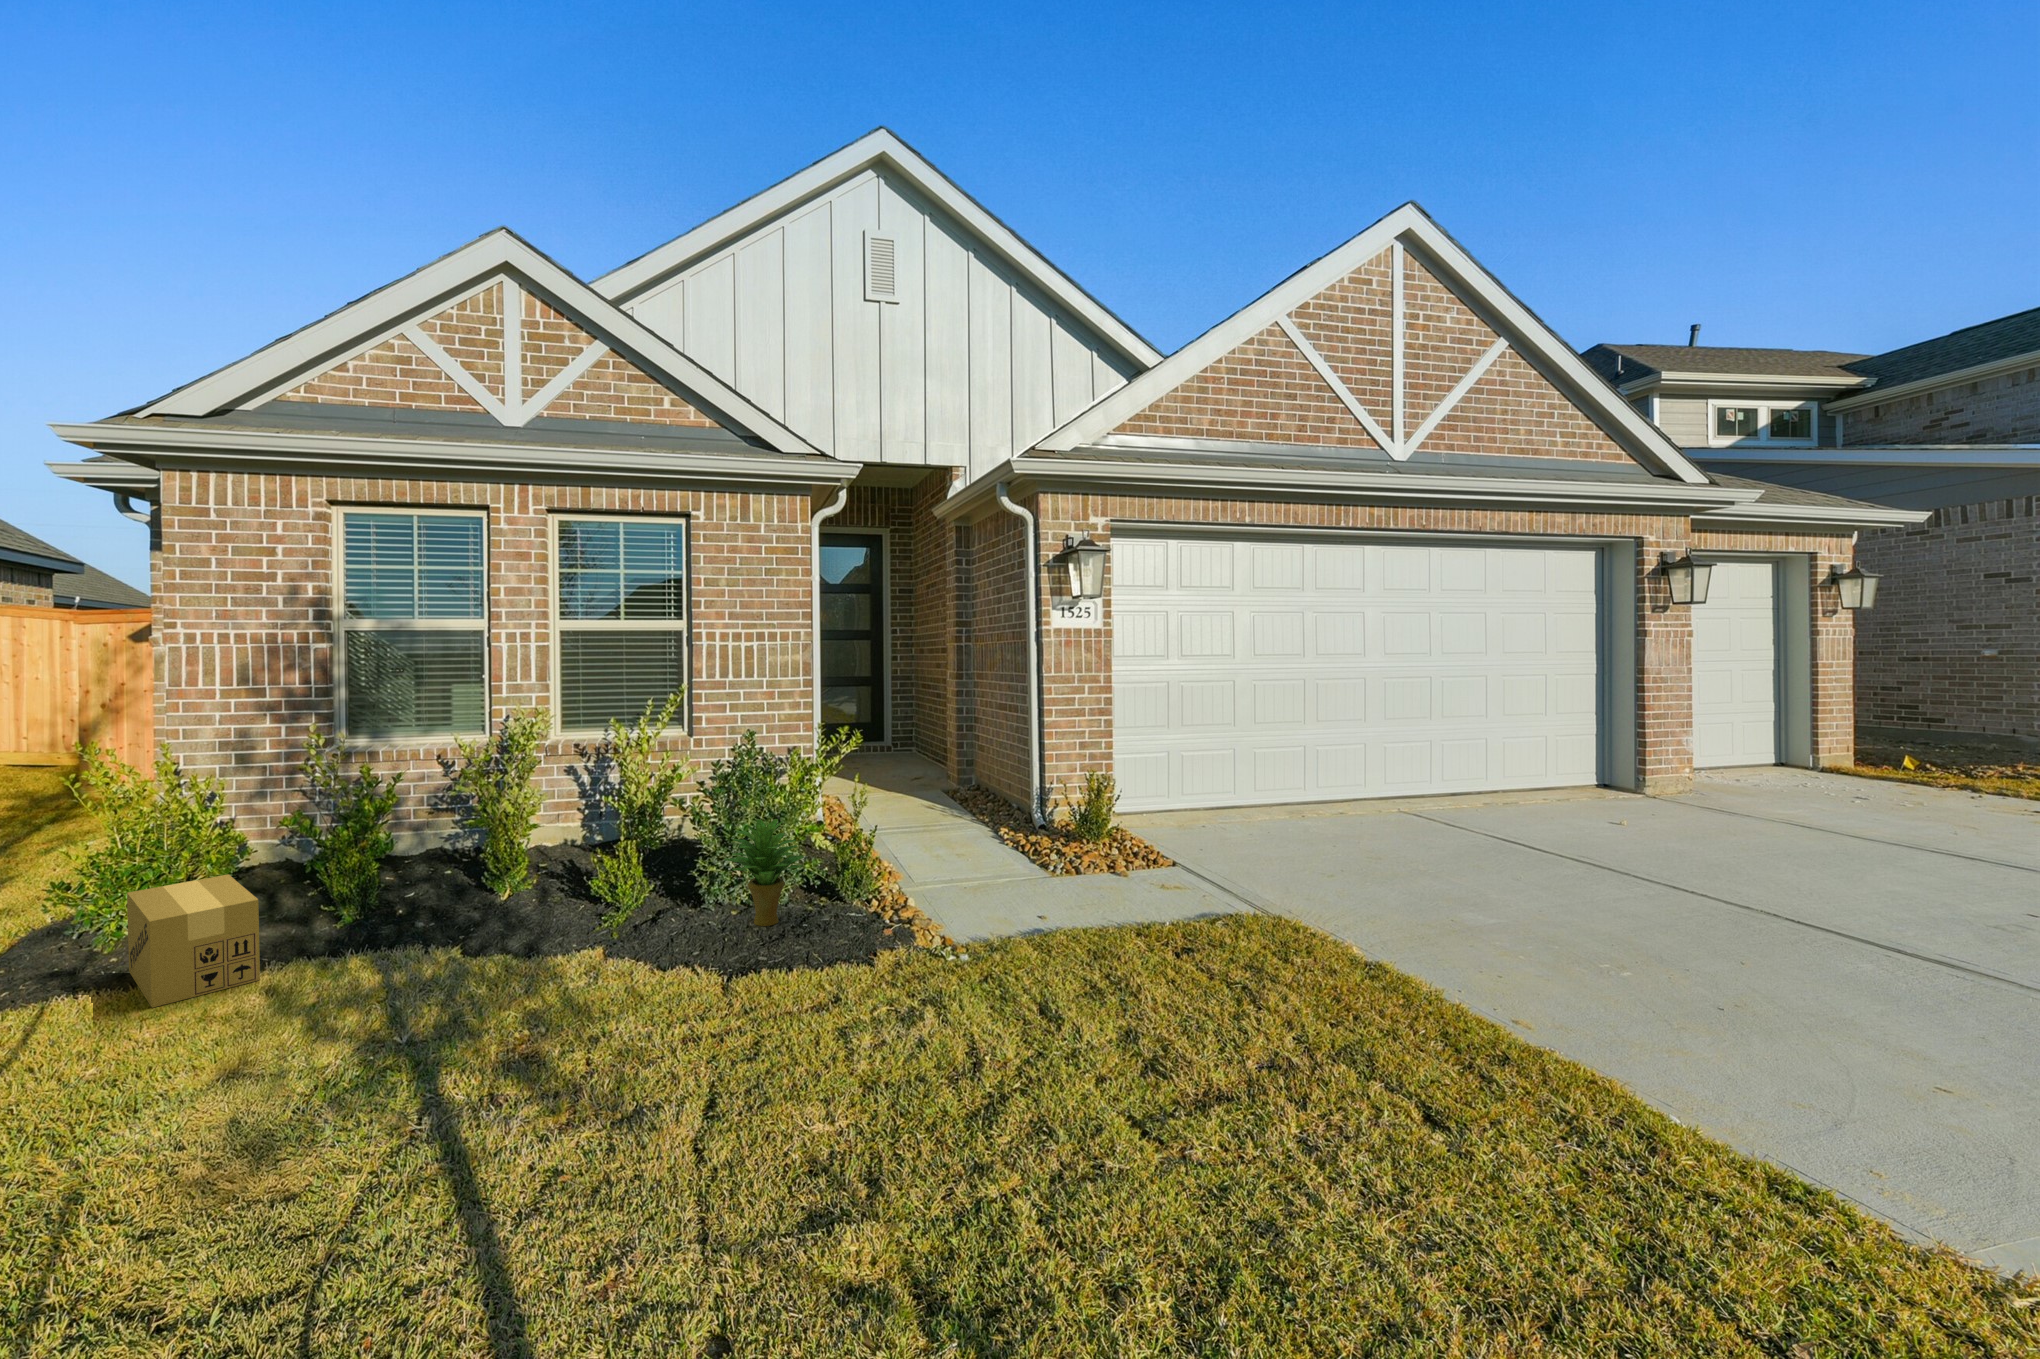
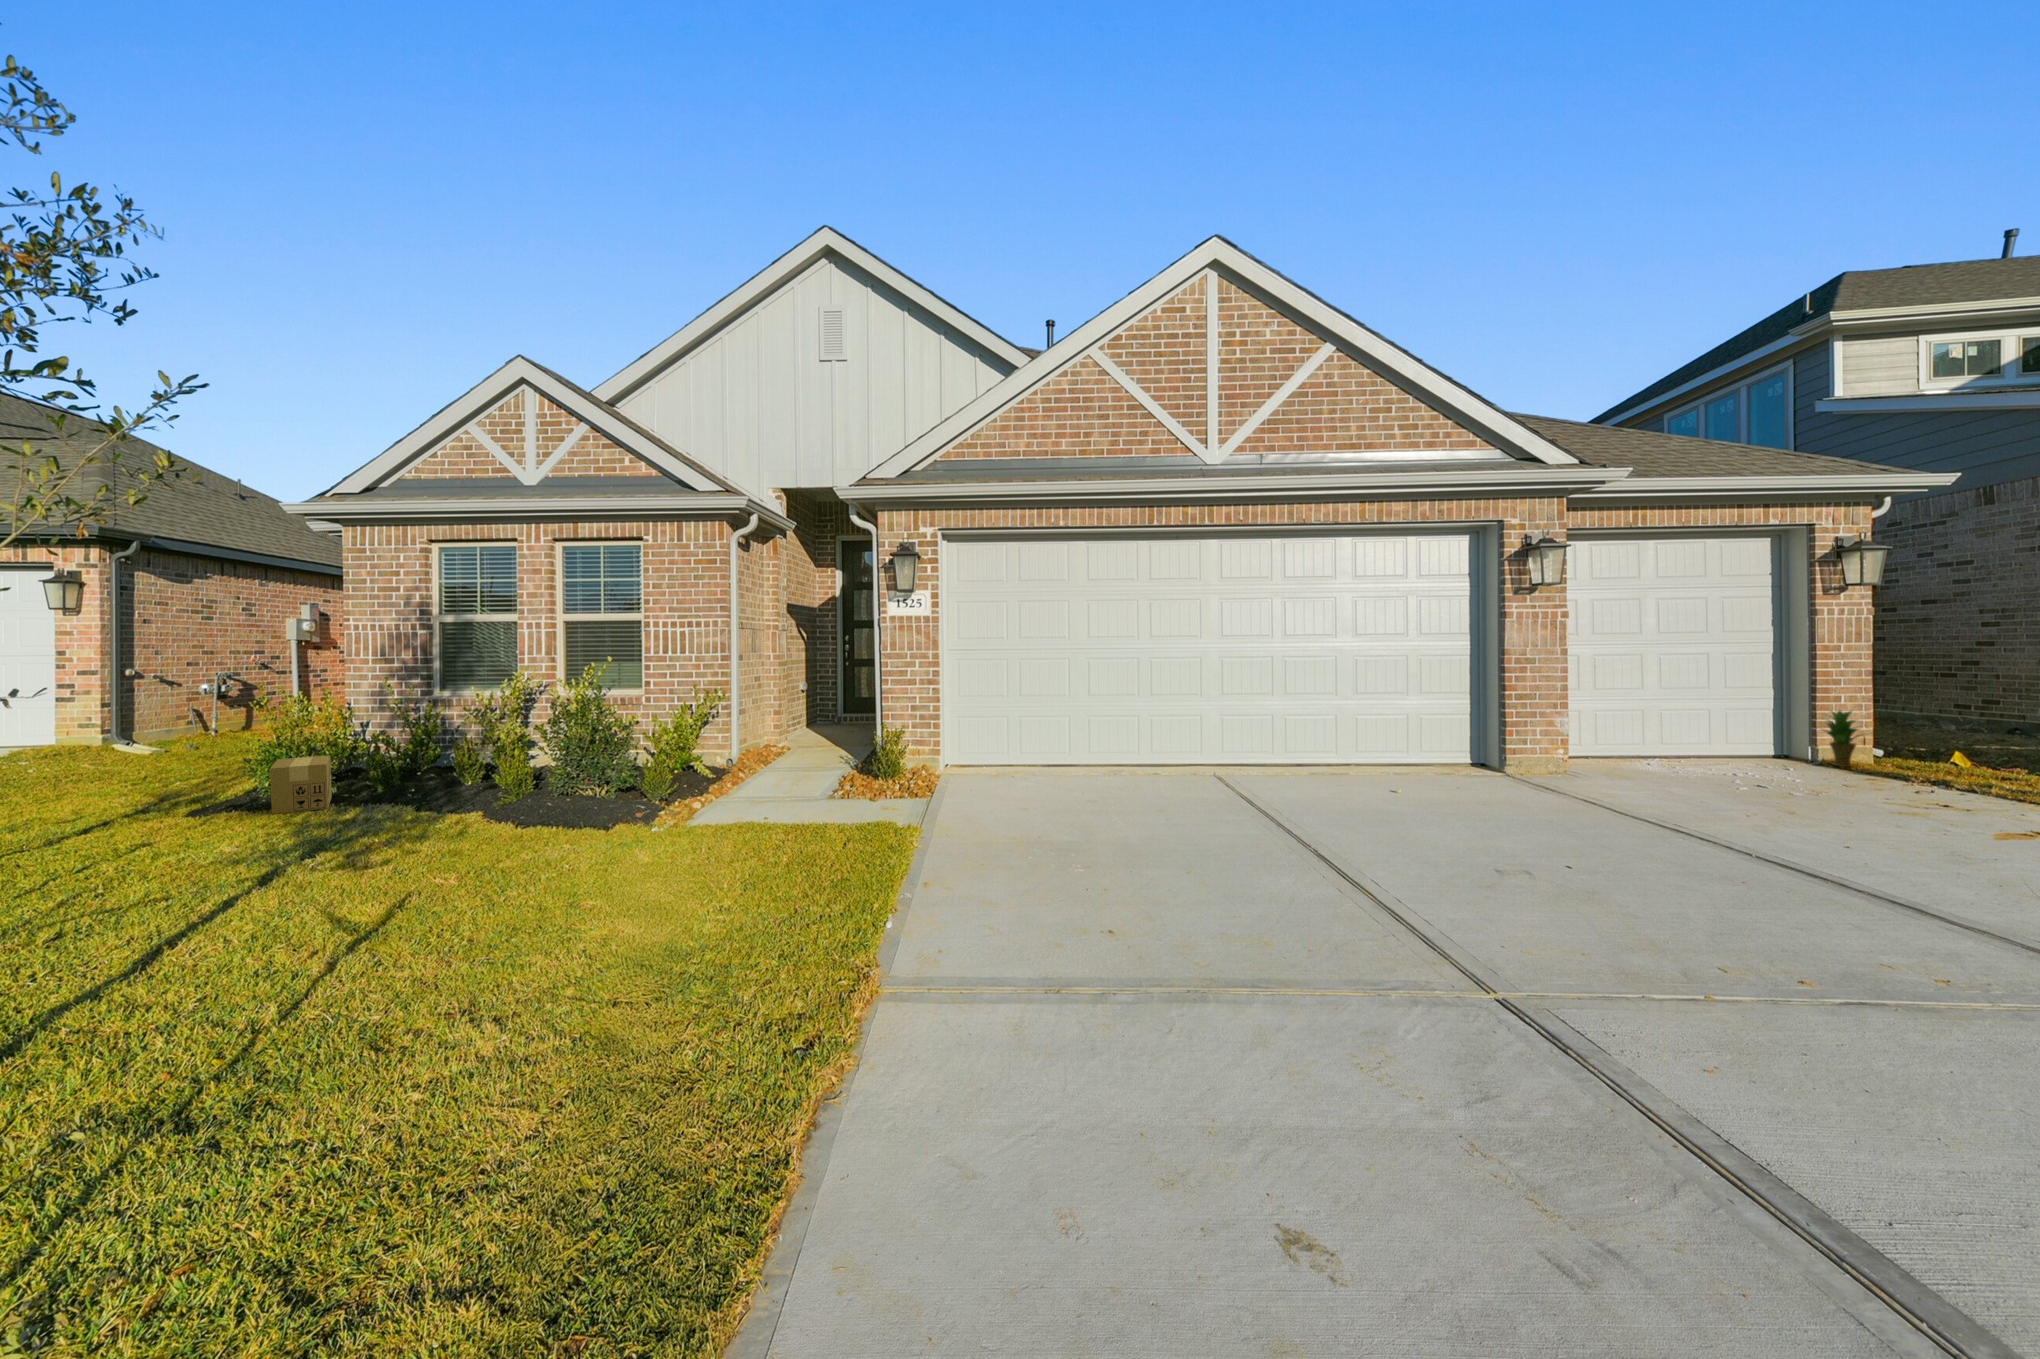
potted plant: present [724,819,804,926] -> present [1826,711,1862,767]

